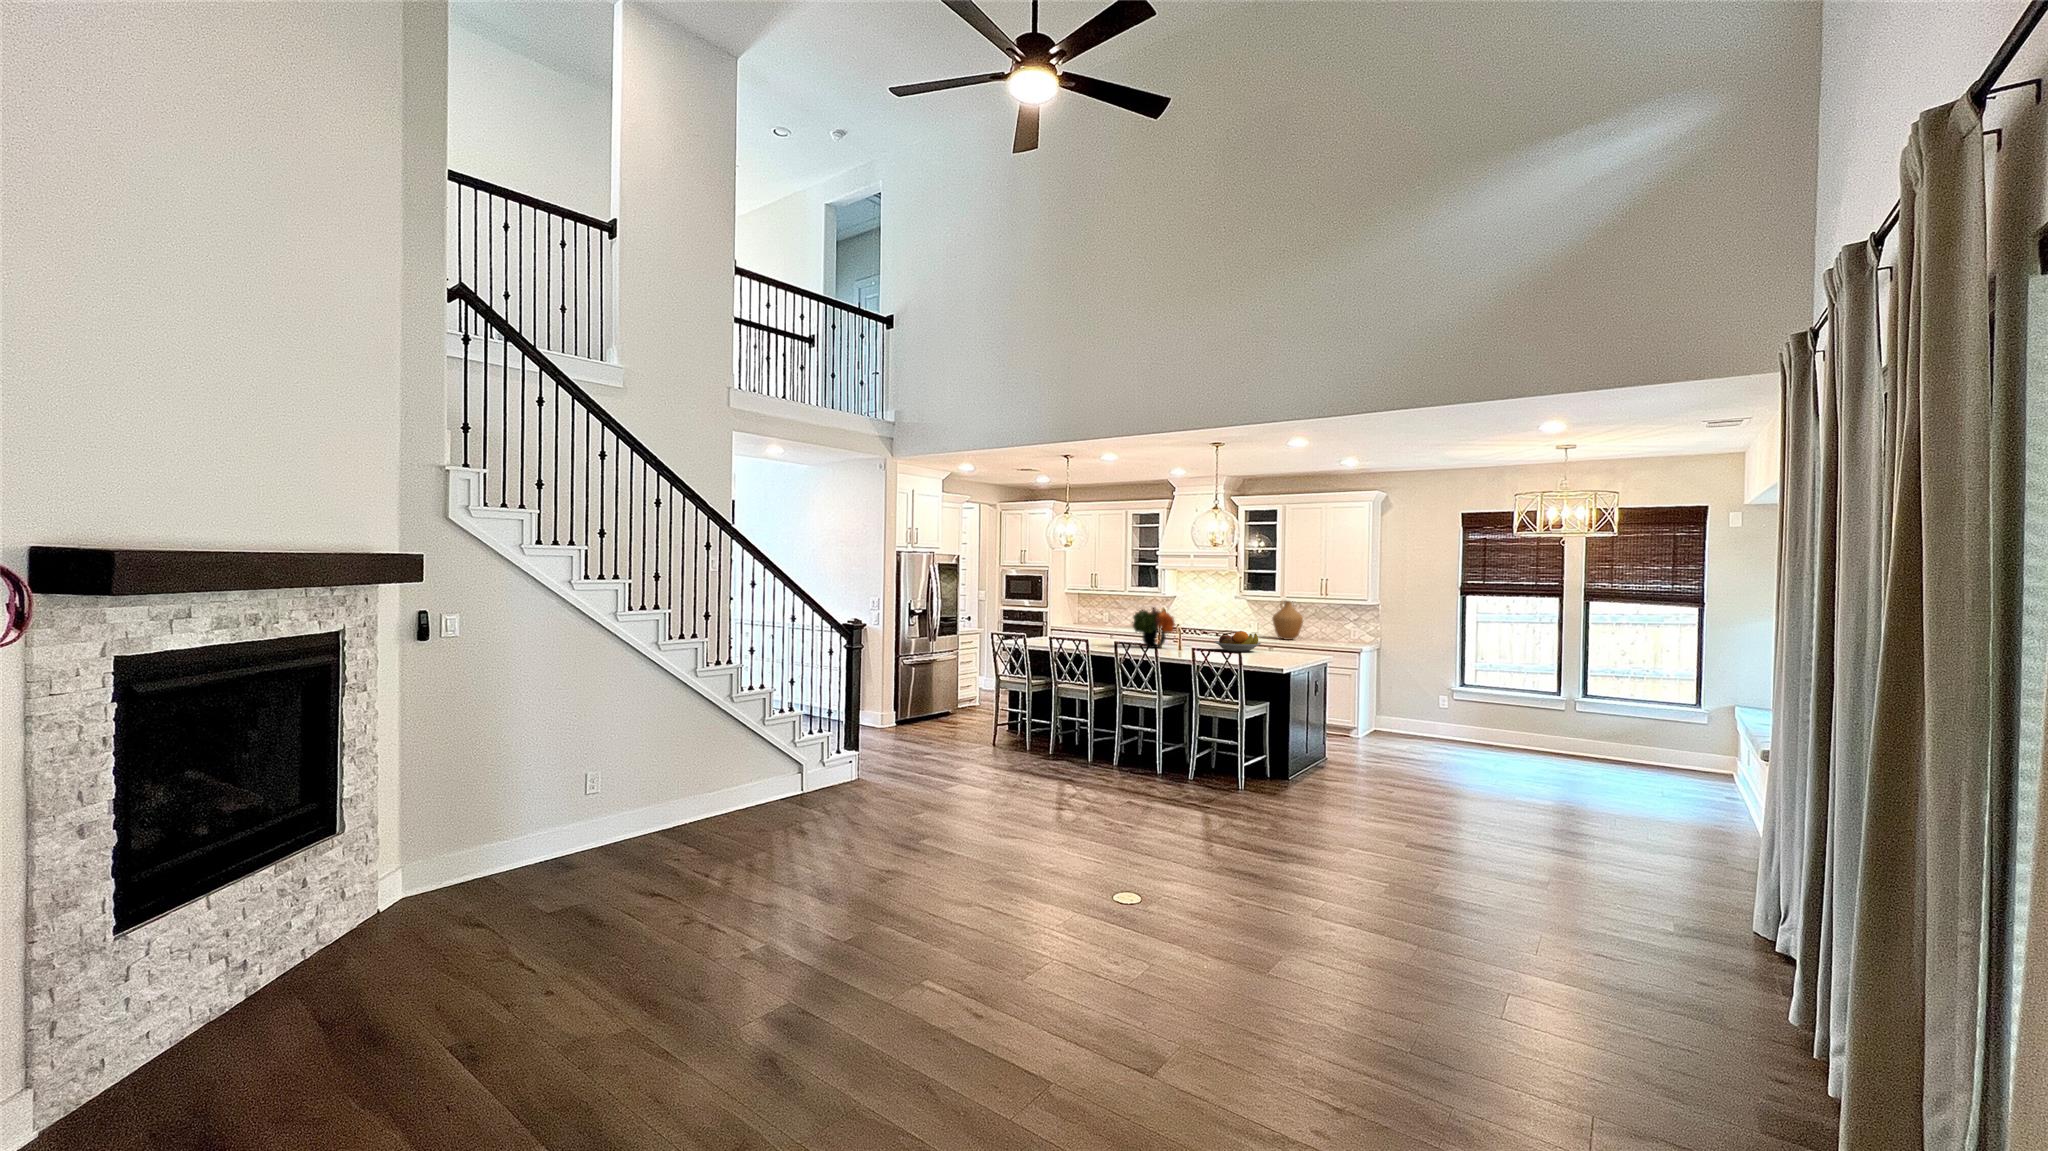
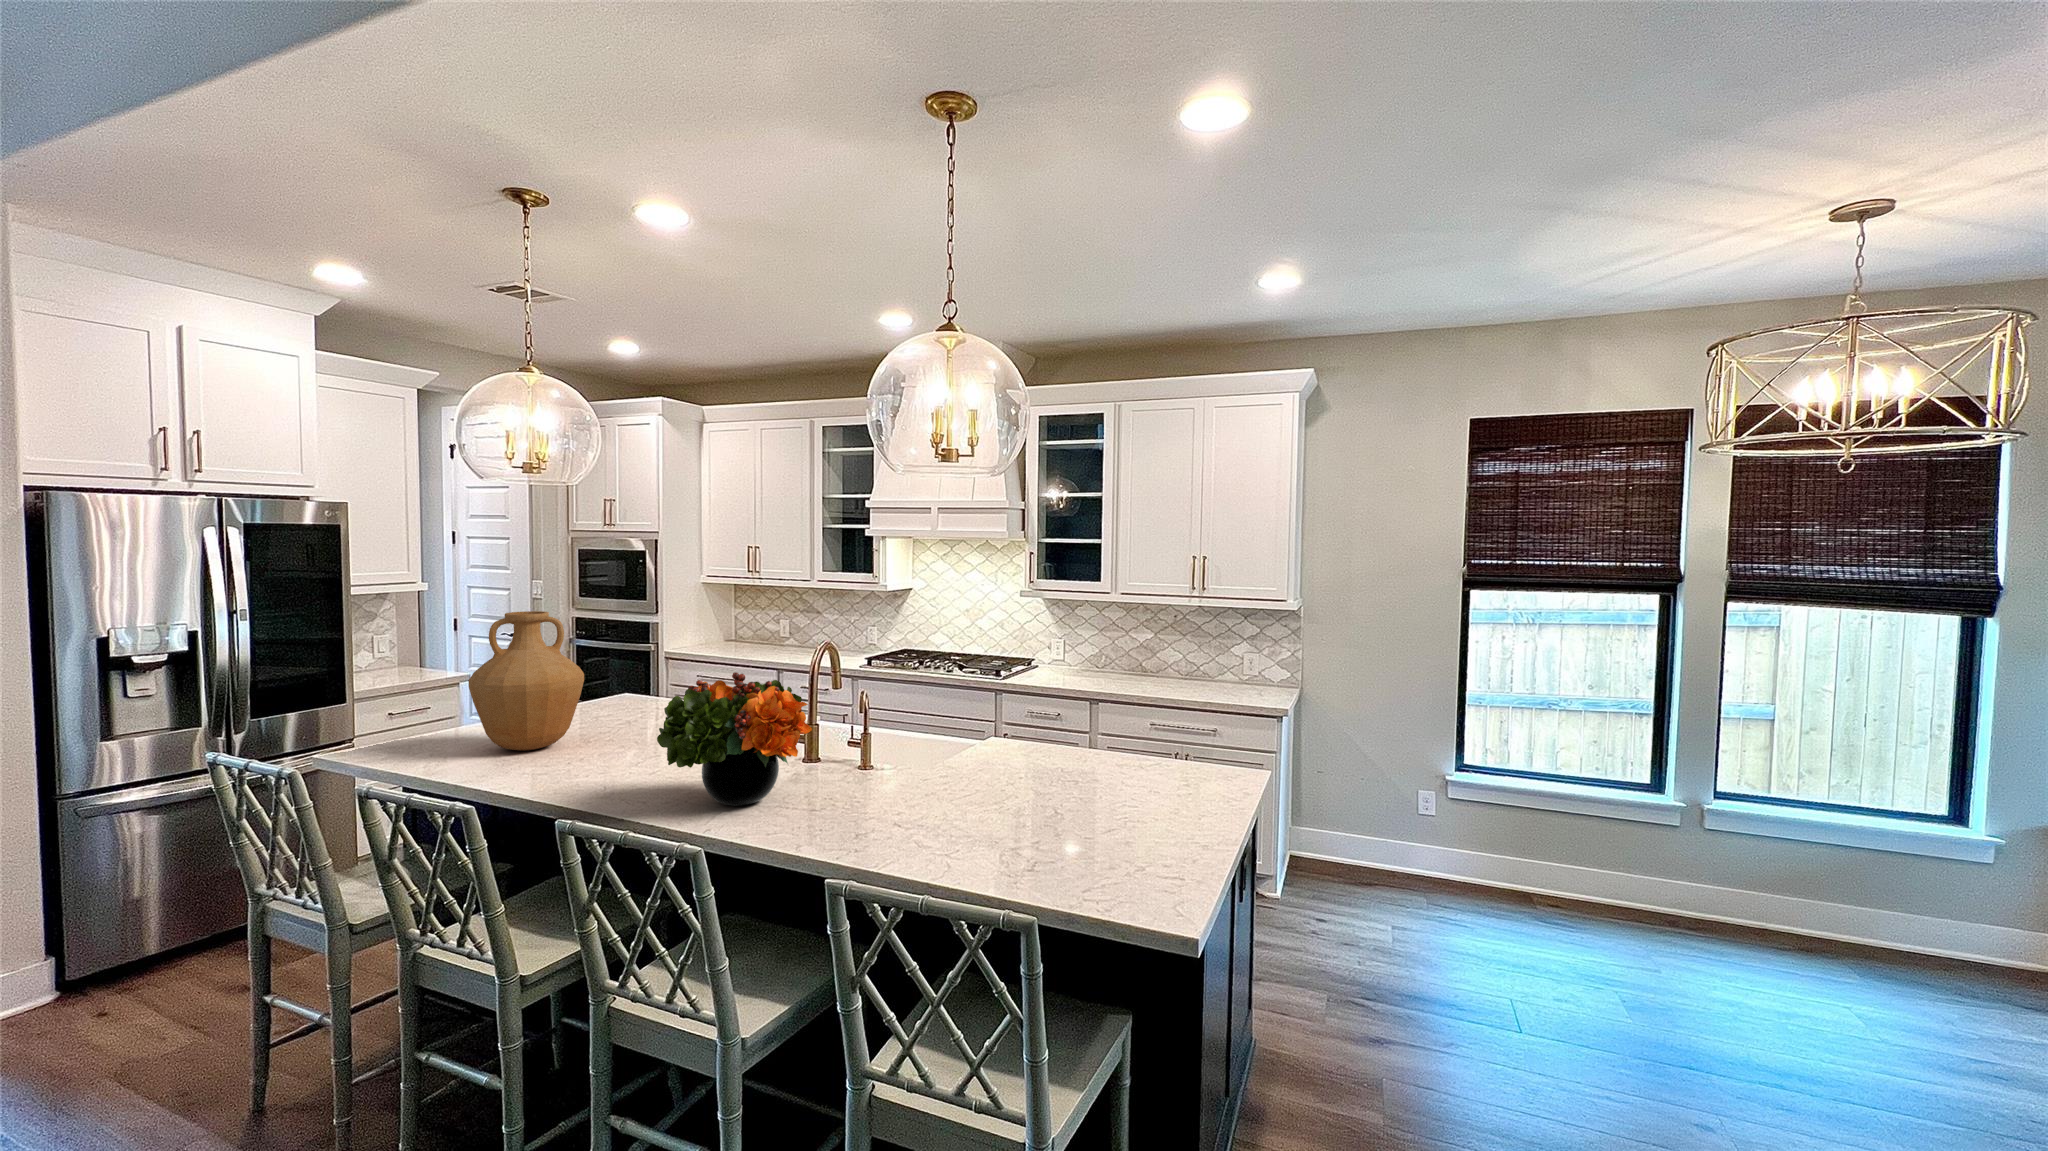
vase: present [1272,601,1303,640] -> present [469,611,584,751]
fruit bowl: present [1214,631,1261,652] -> none [929,739,1069,807]

